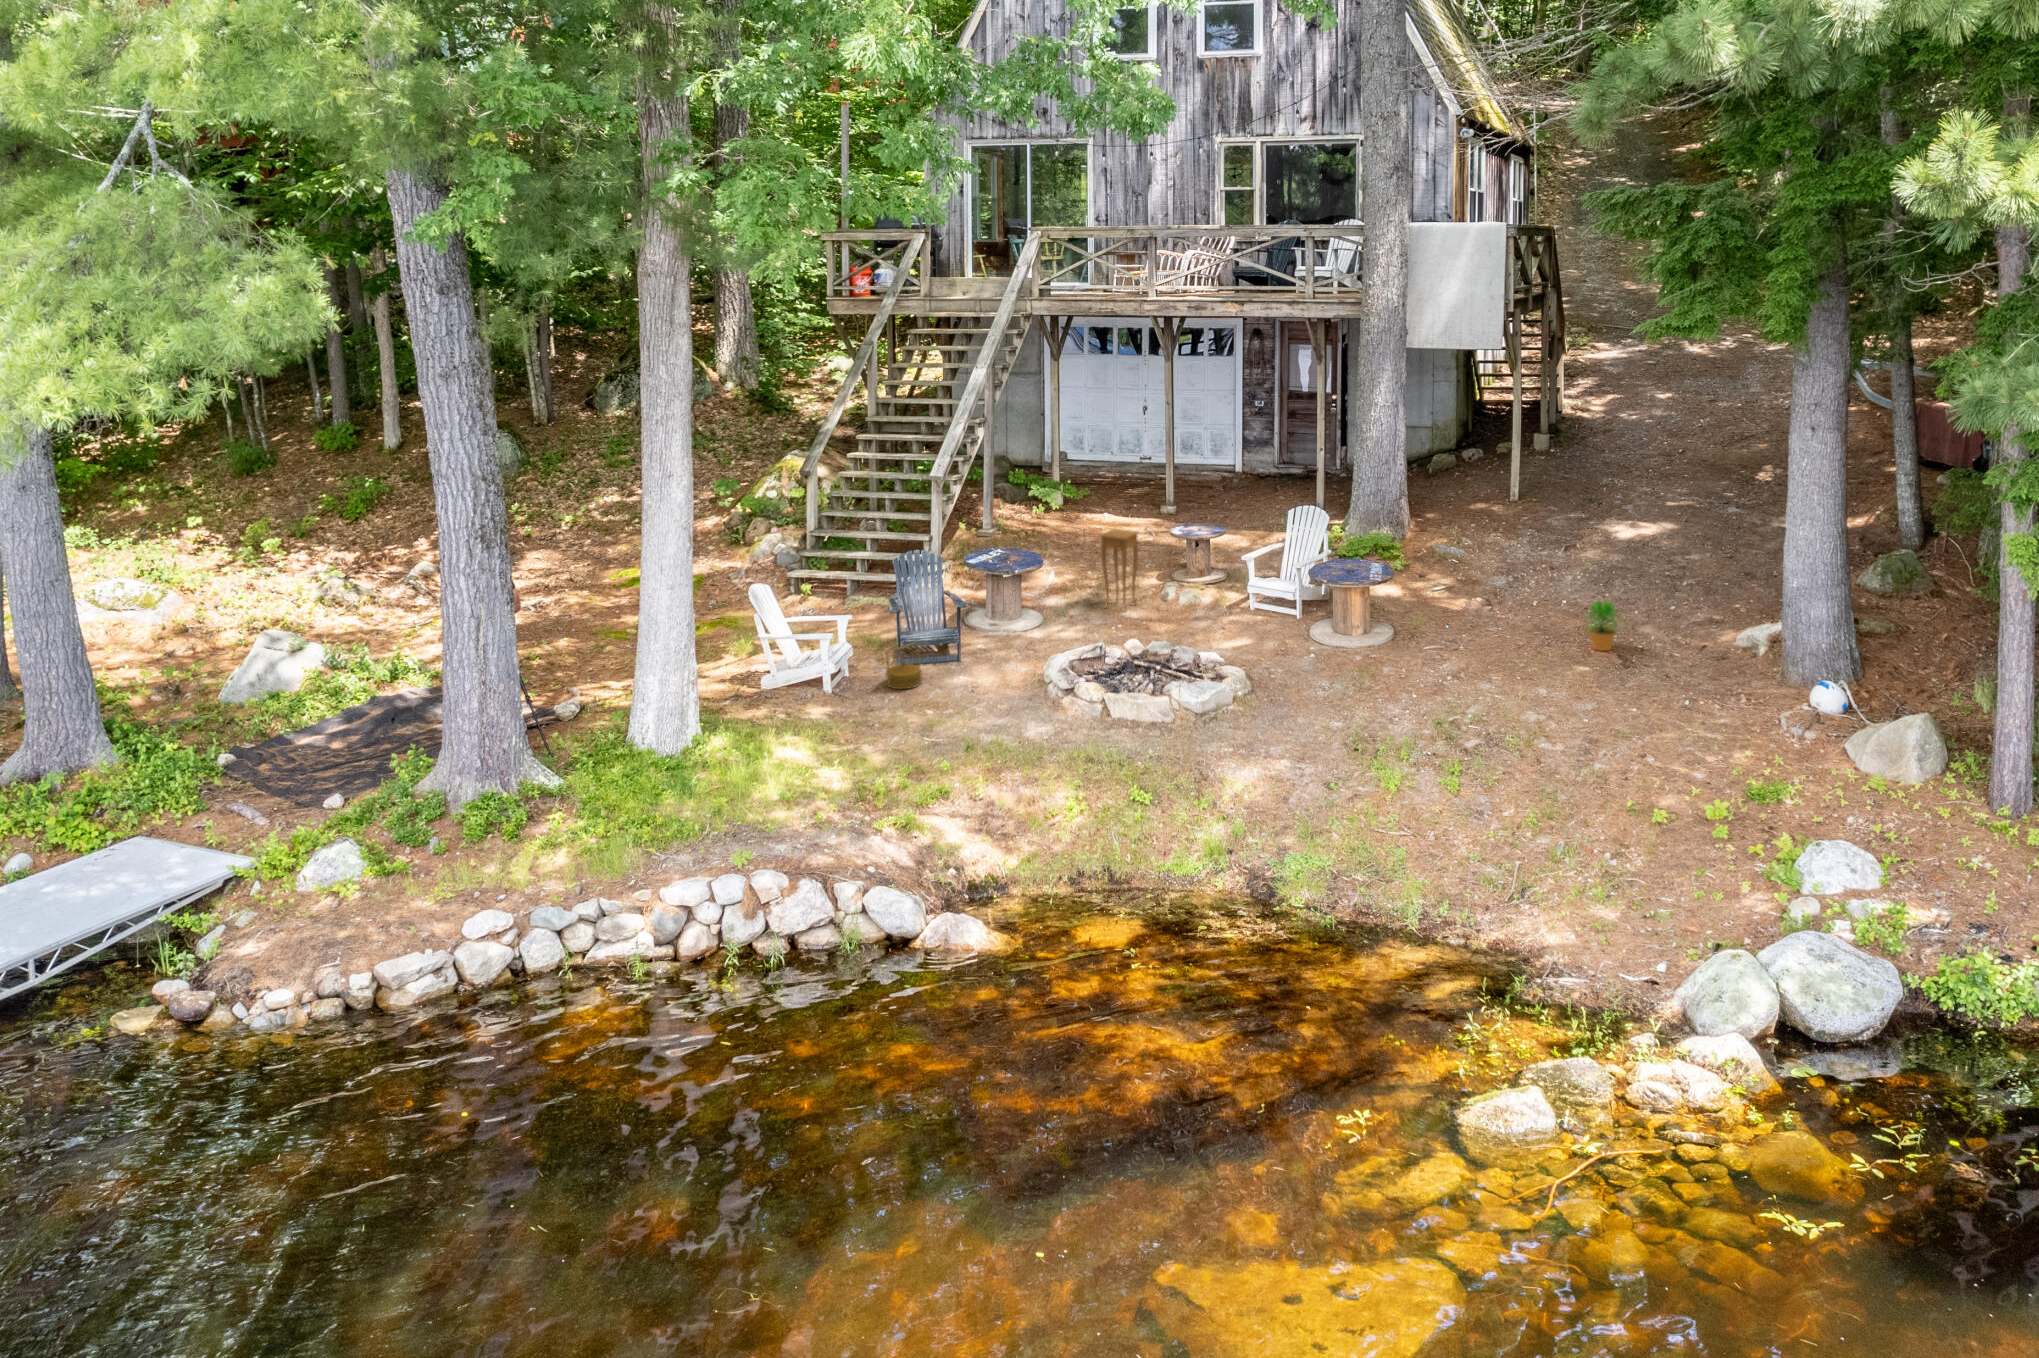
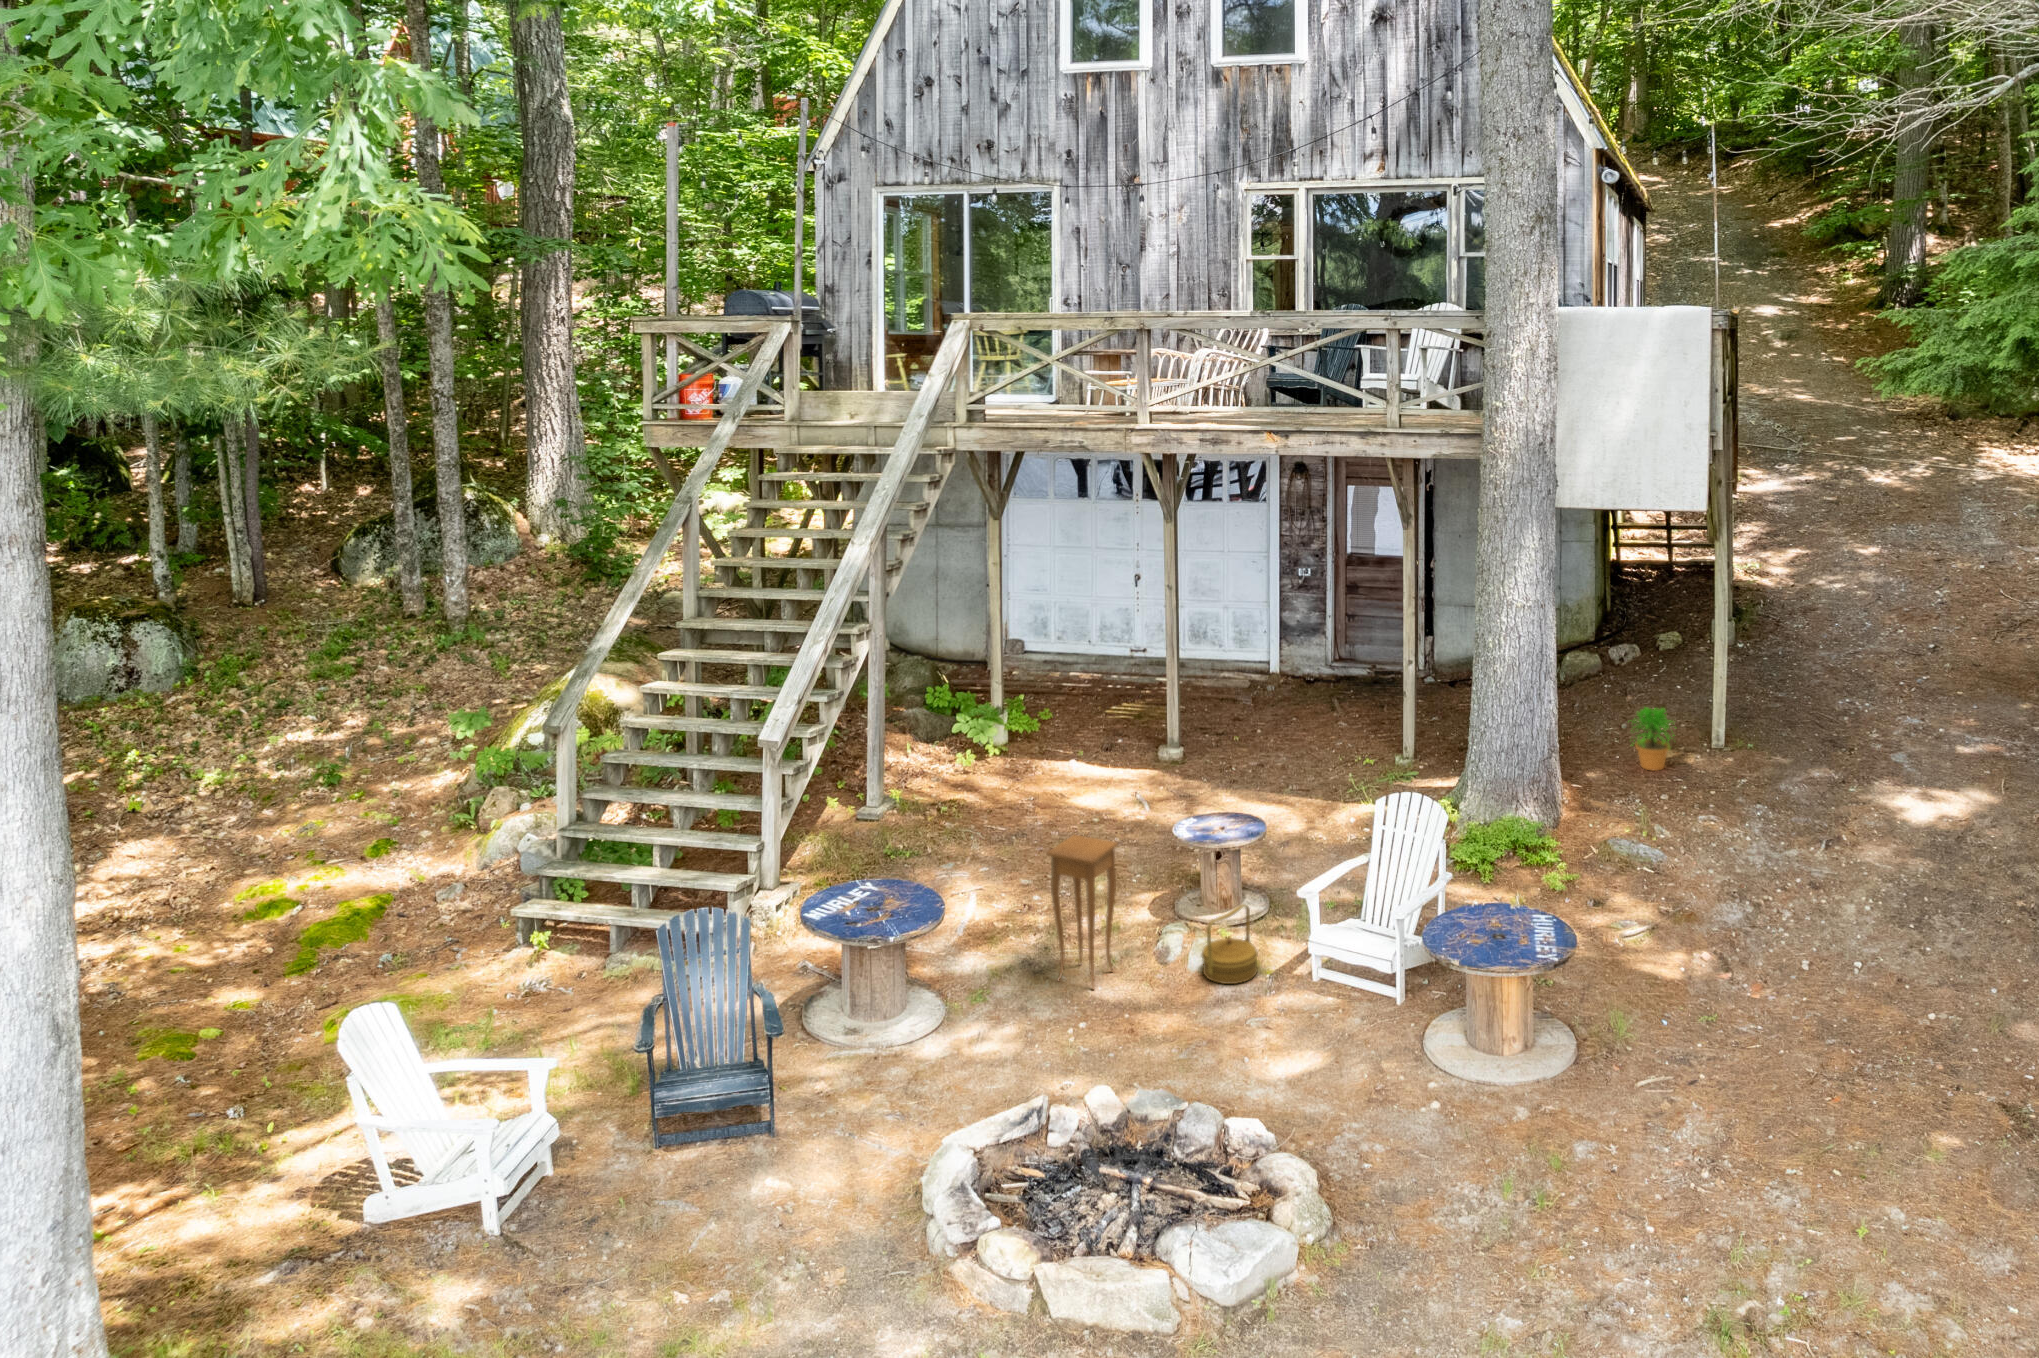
potted plant: present [1585,601,1620,651] -> present [1628,707,1674,771]
basket: present [886,643,922,689] -> present [1201,904,1258,984]

